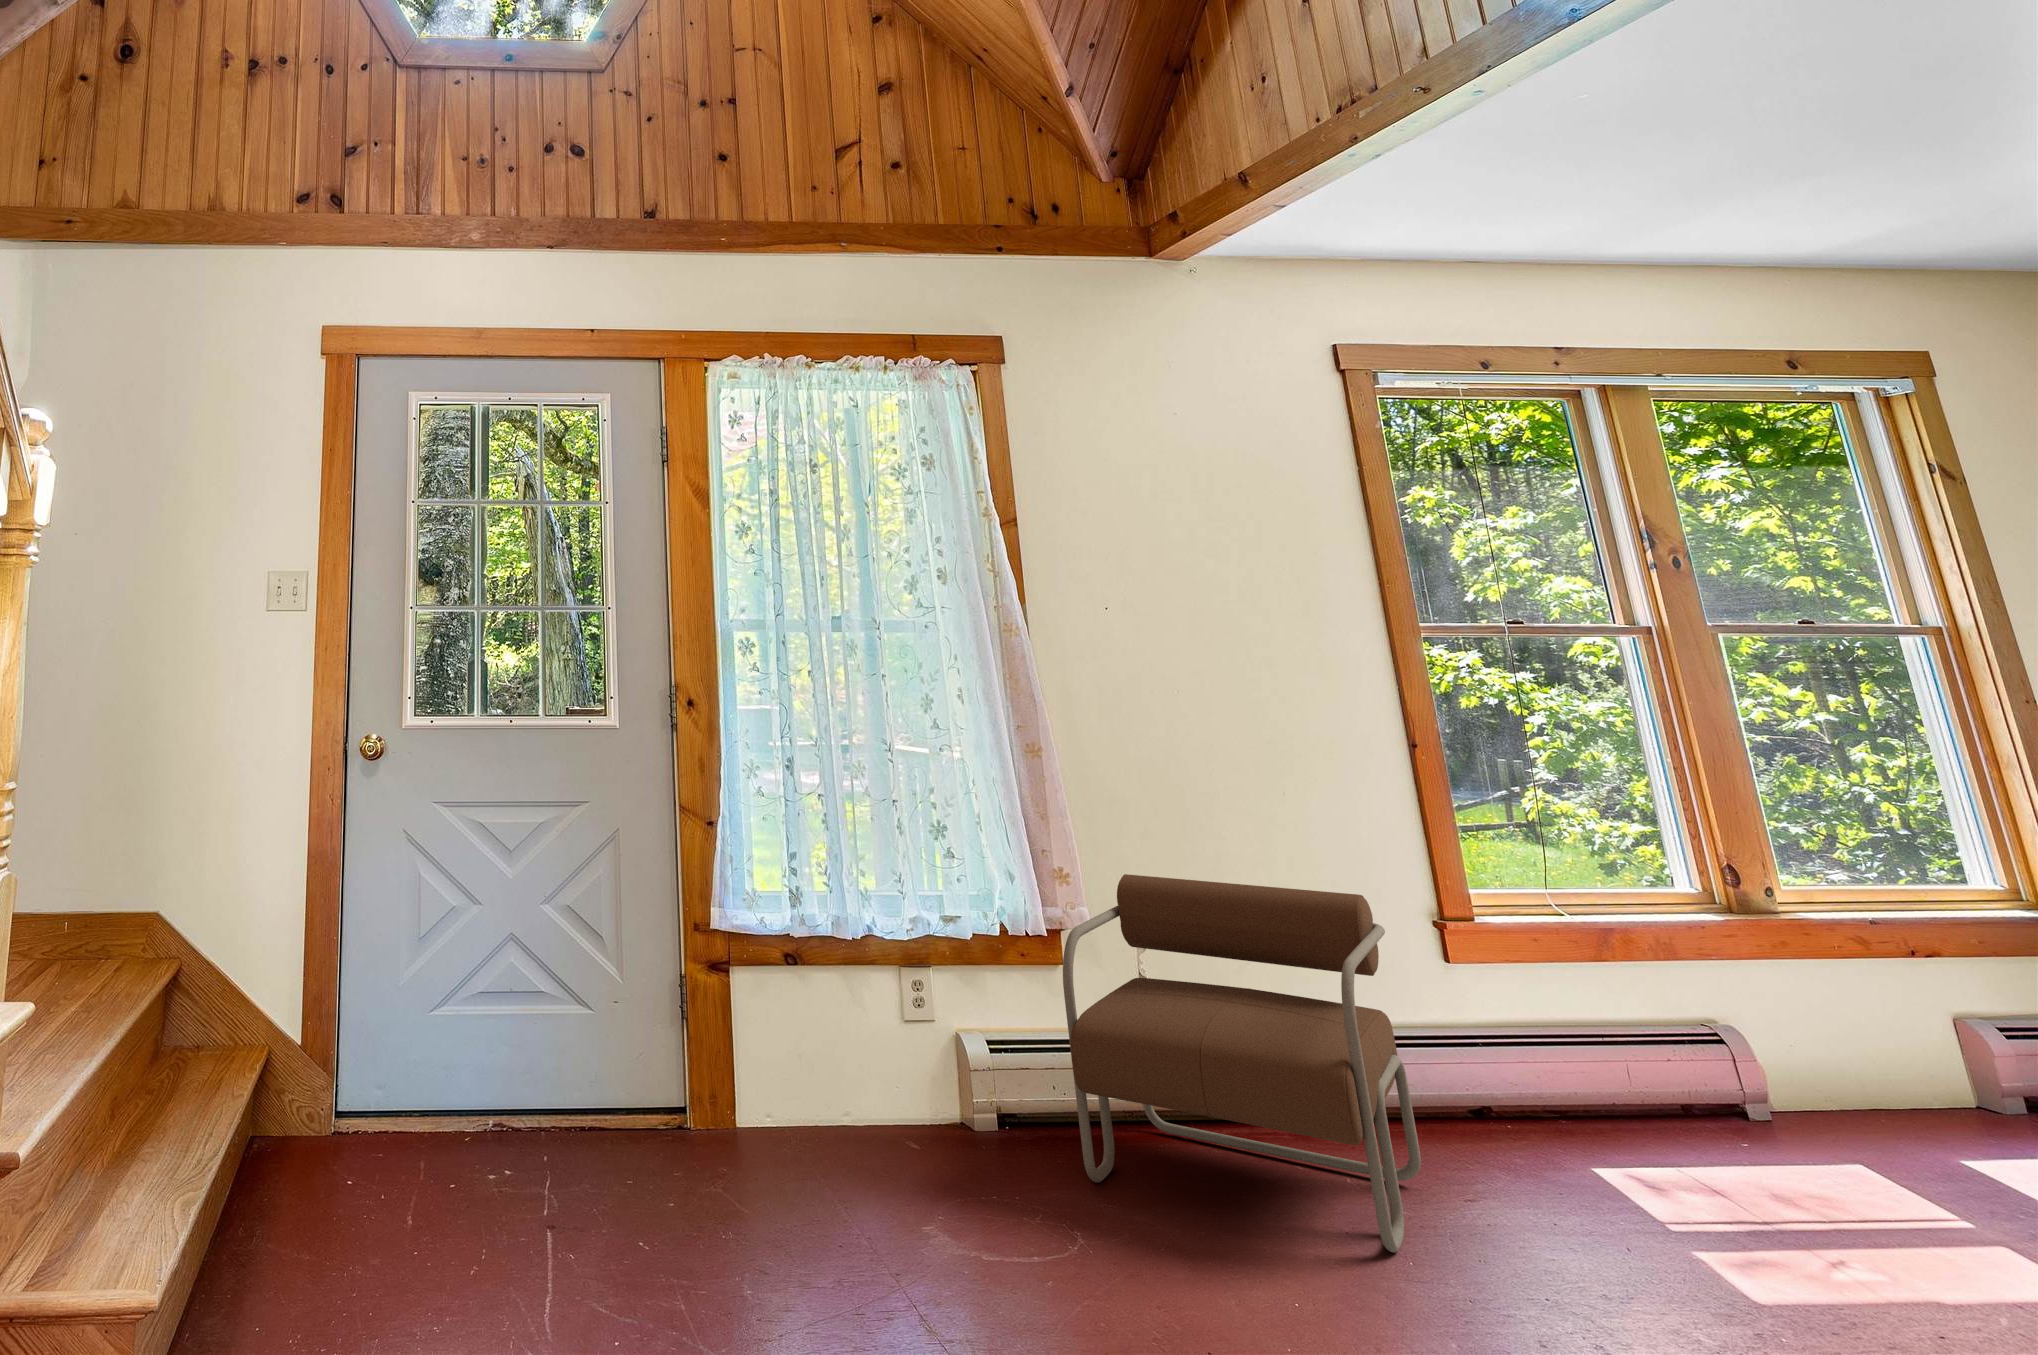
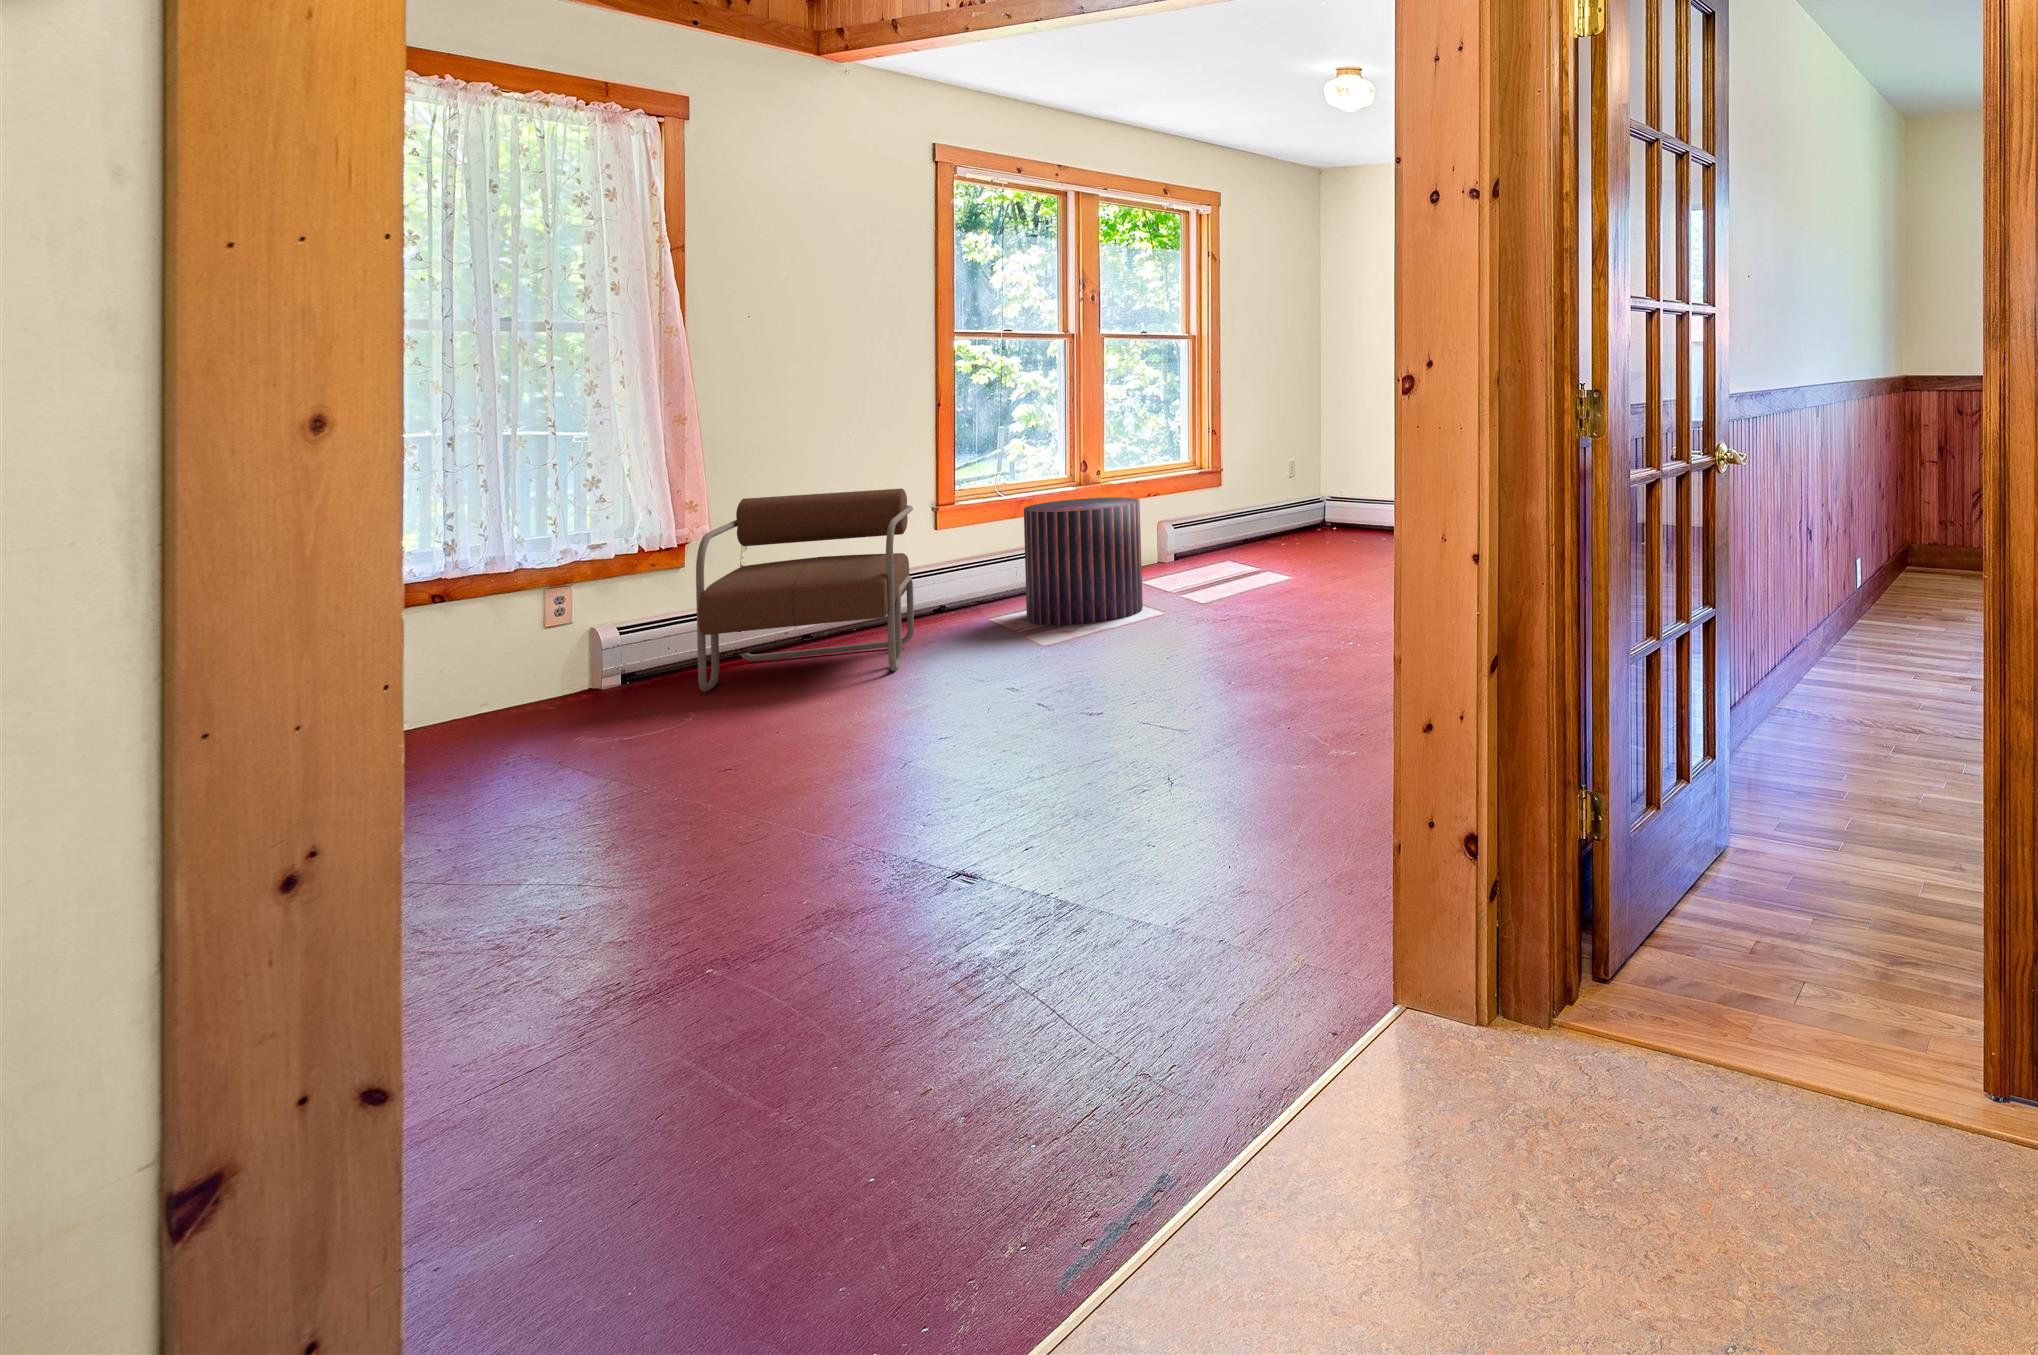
pouf: none [1603,951,1963,1265] -> present [1024,497,1143,625]

